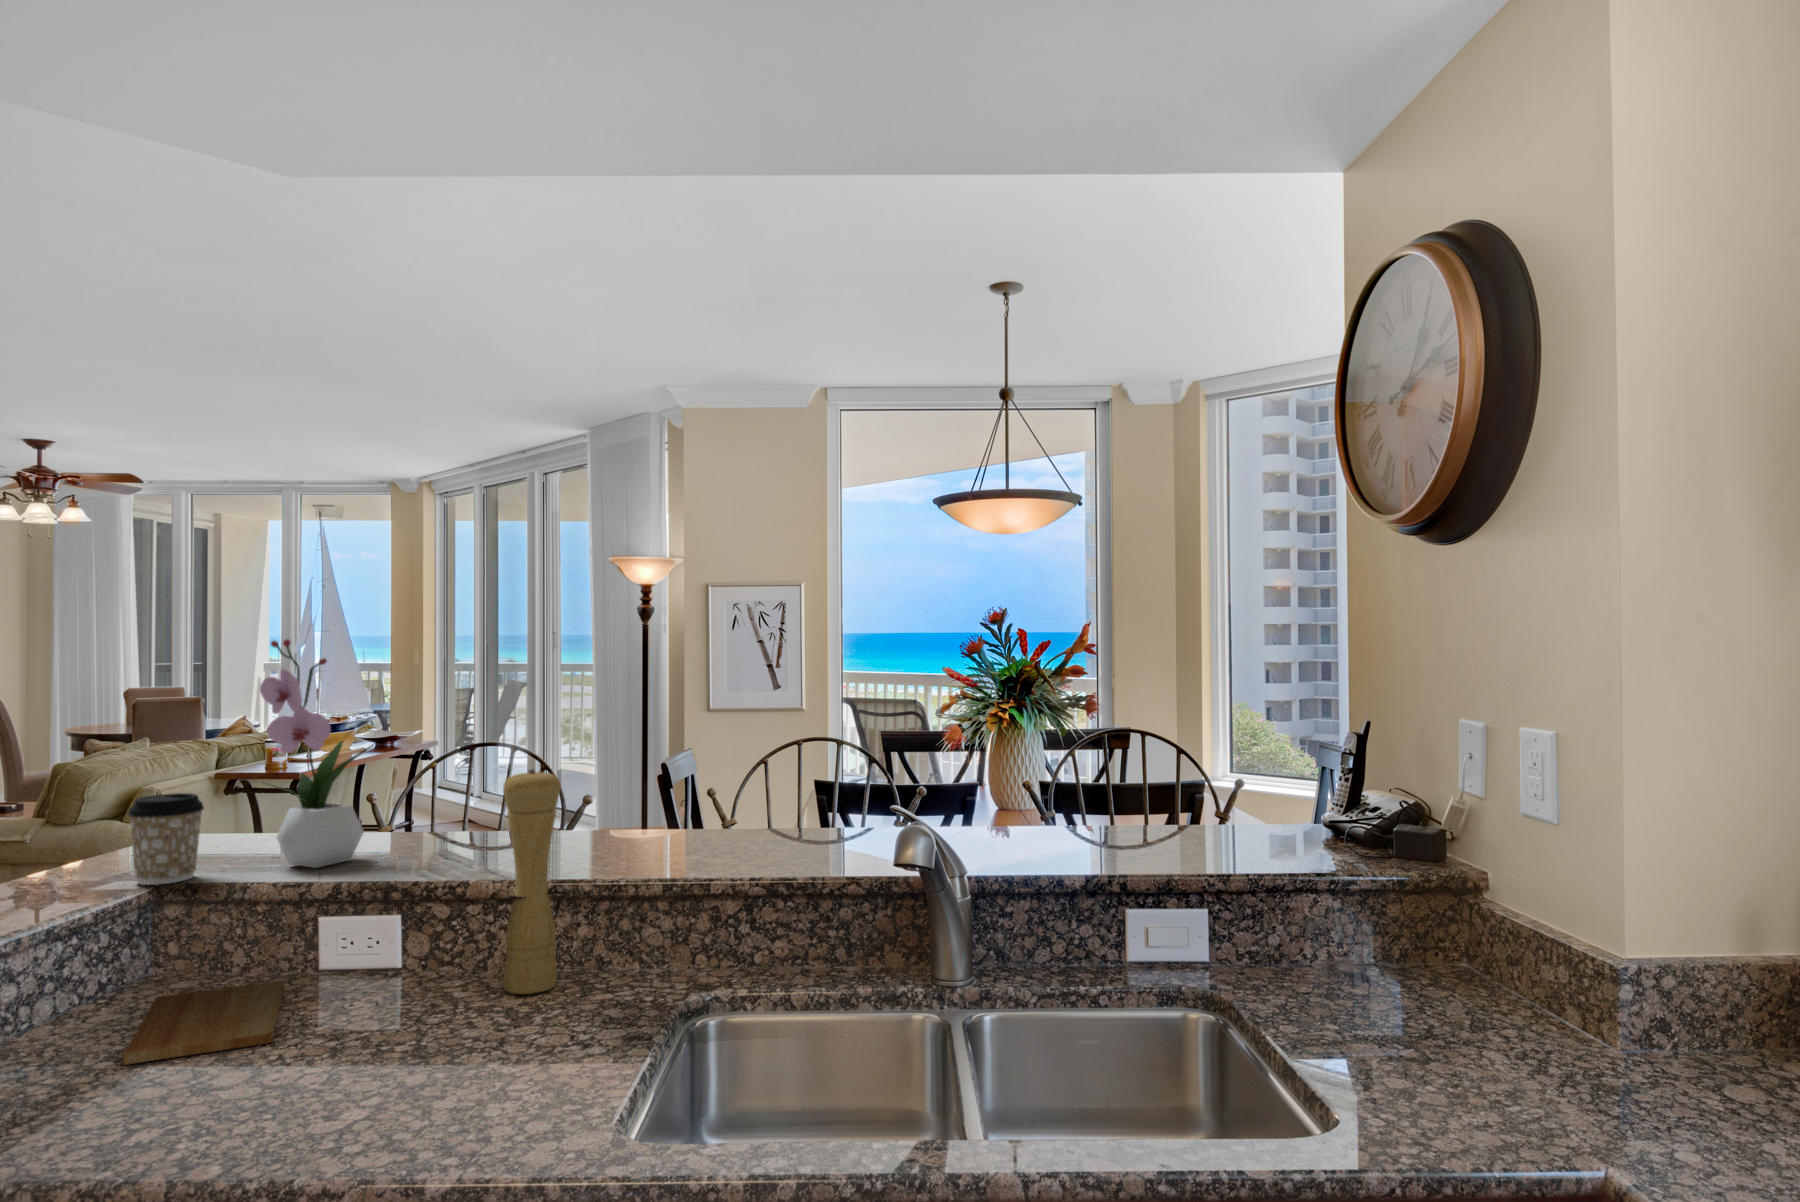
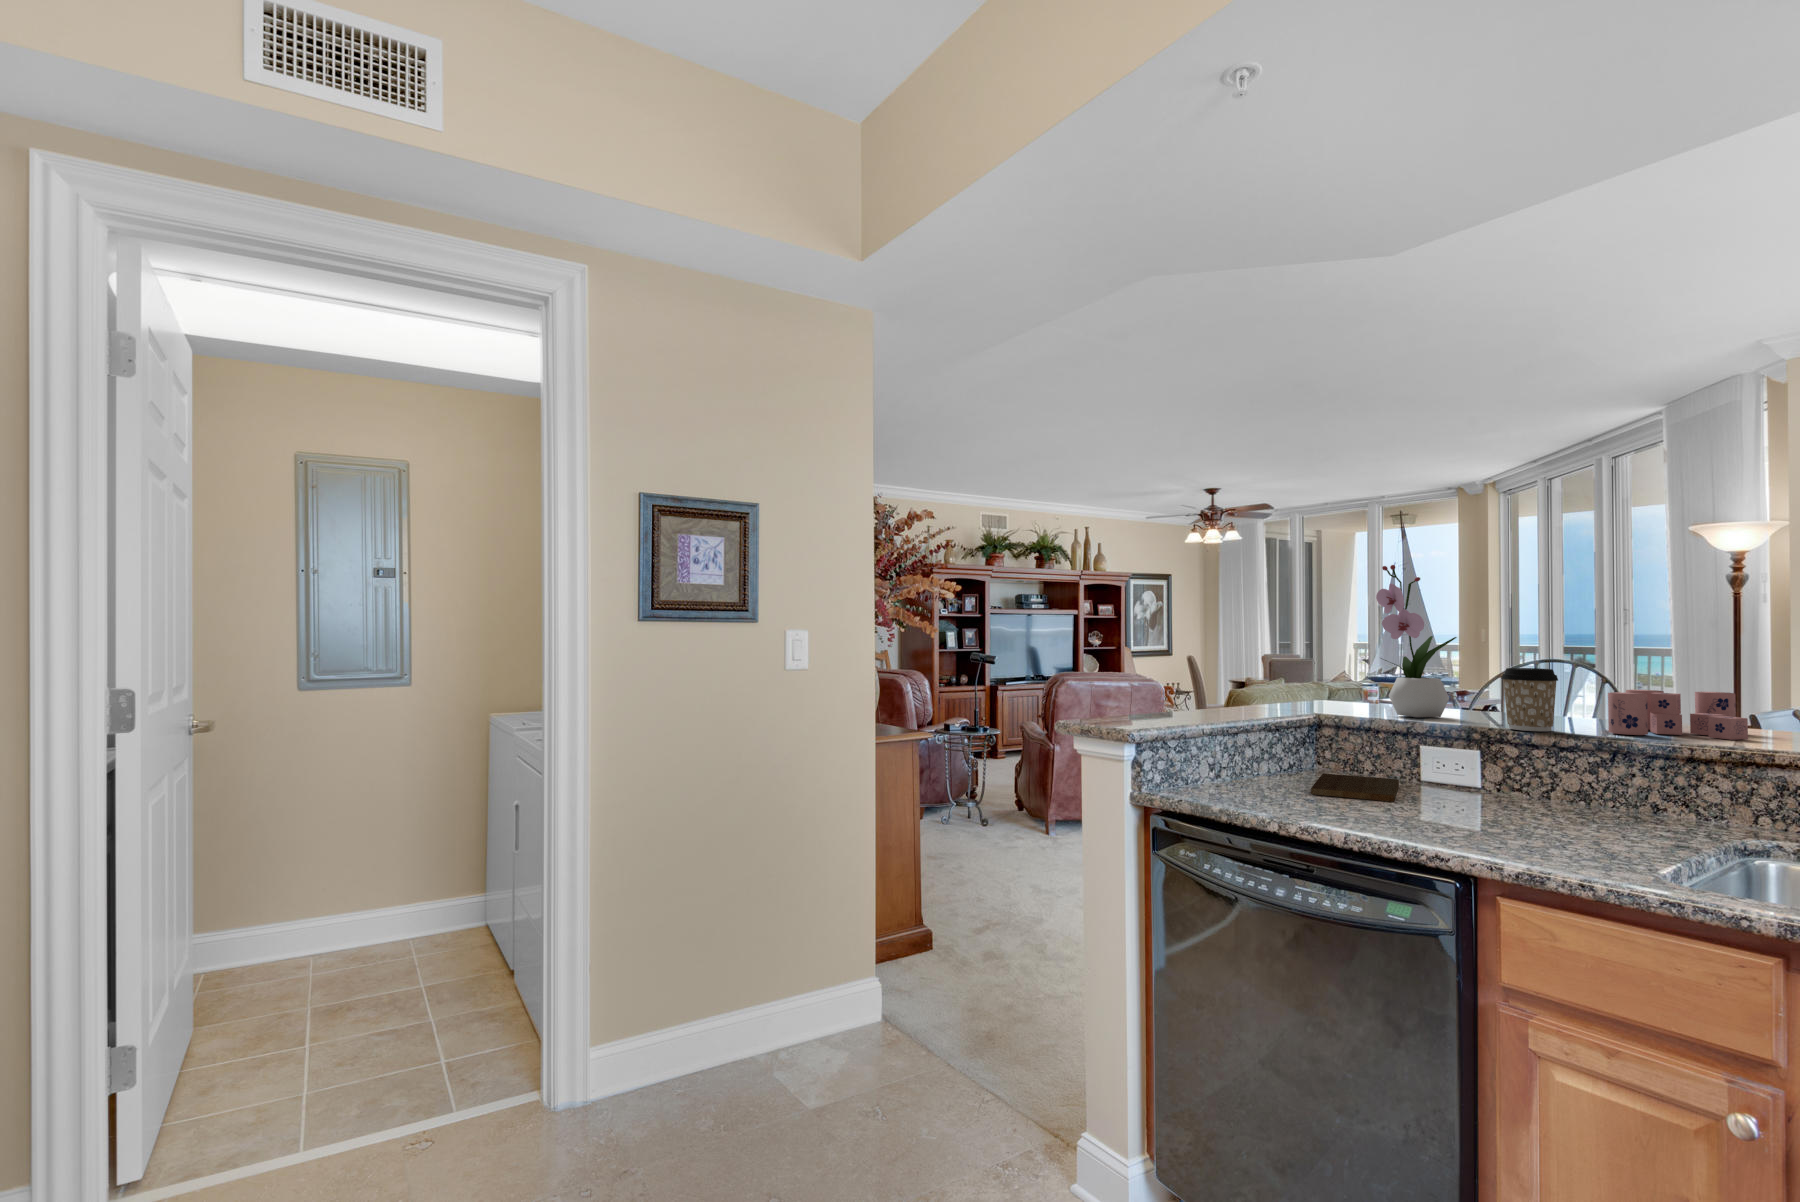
pepper mill: present [503,769,560,994] -> none [1560,646,1612,815]
coffee cup: present [128,793,204,885] -> present [1501,668,1558,731]
candle: none [553,794,682,869] -> present [1608,690,1748,740]

